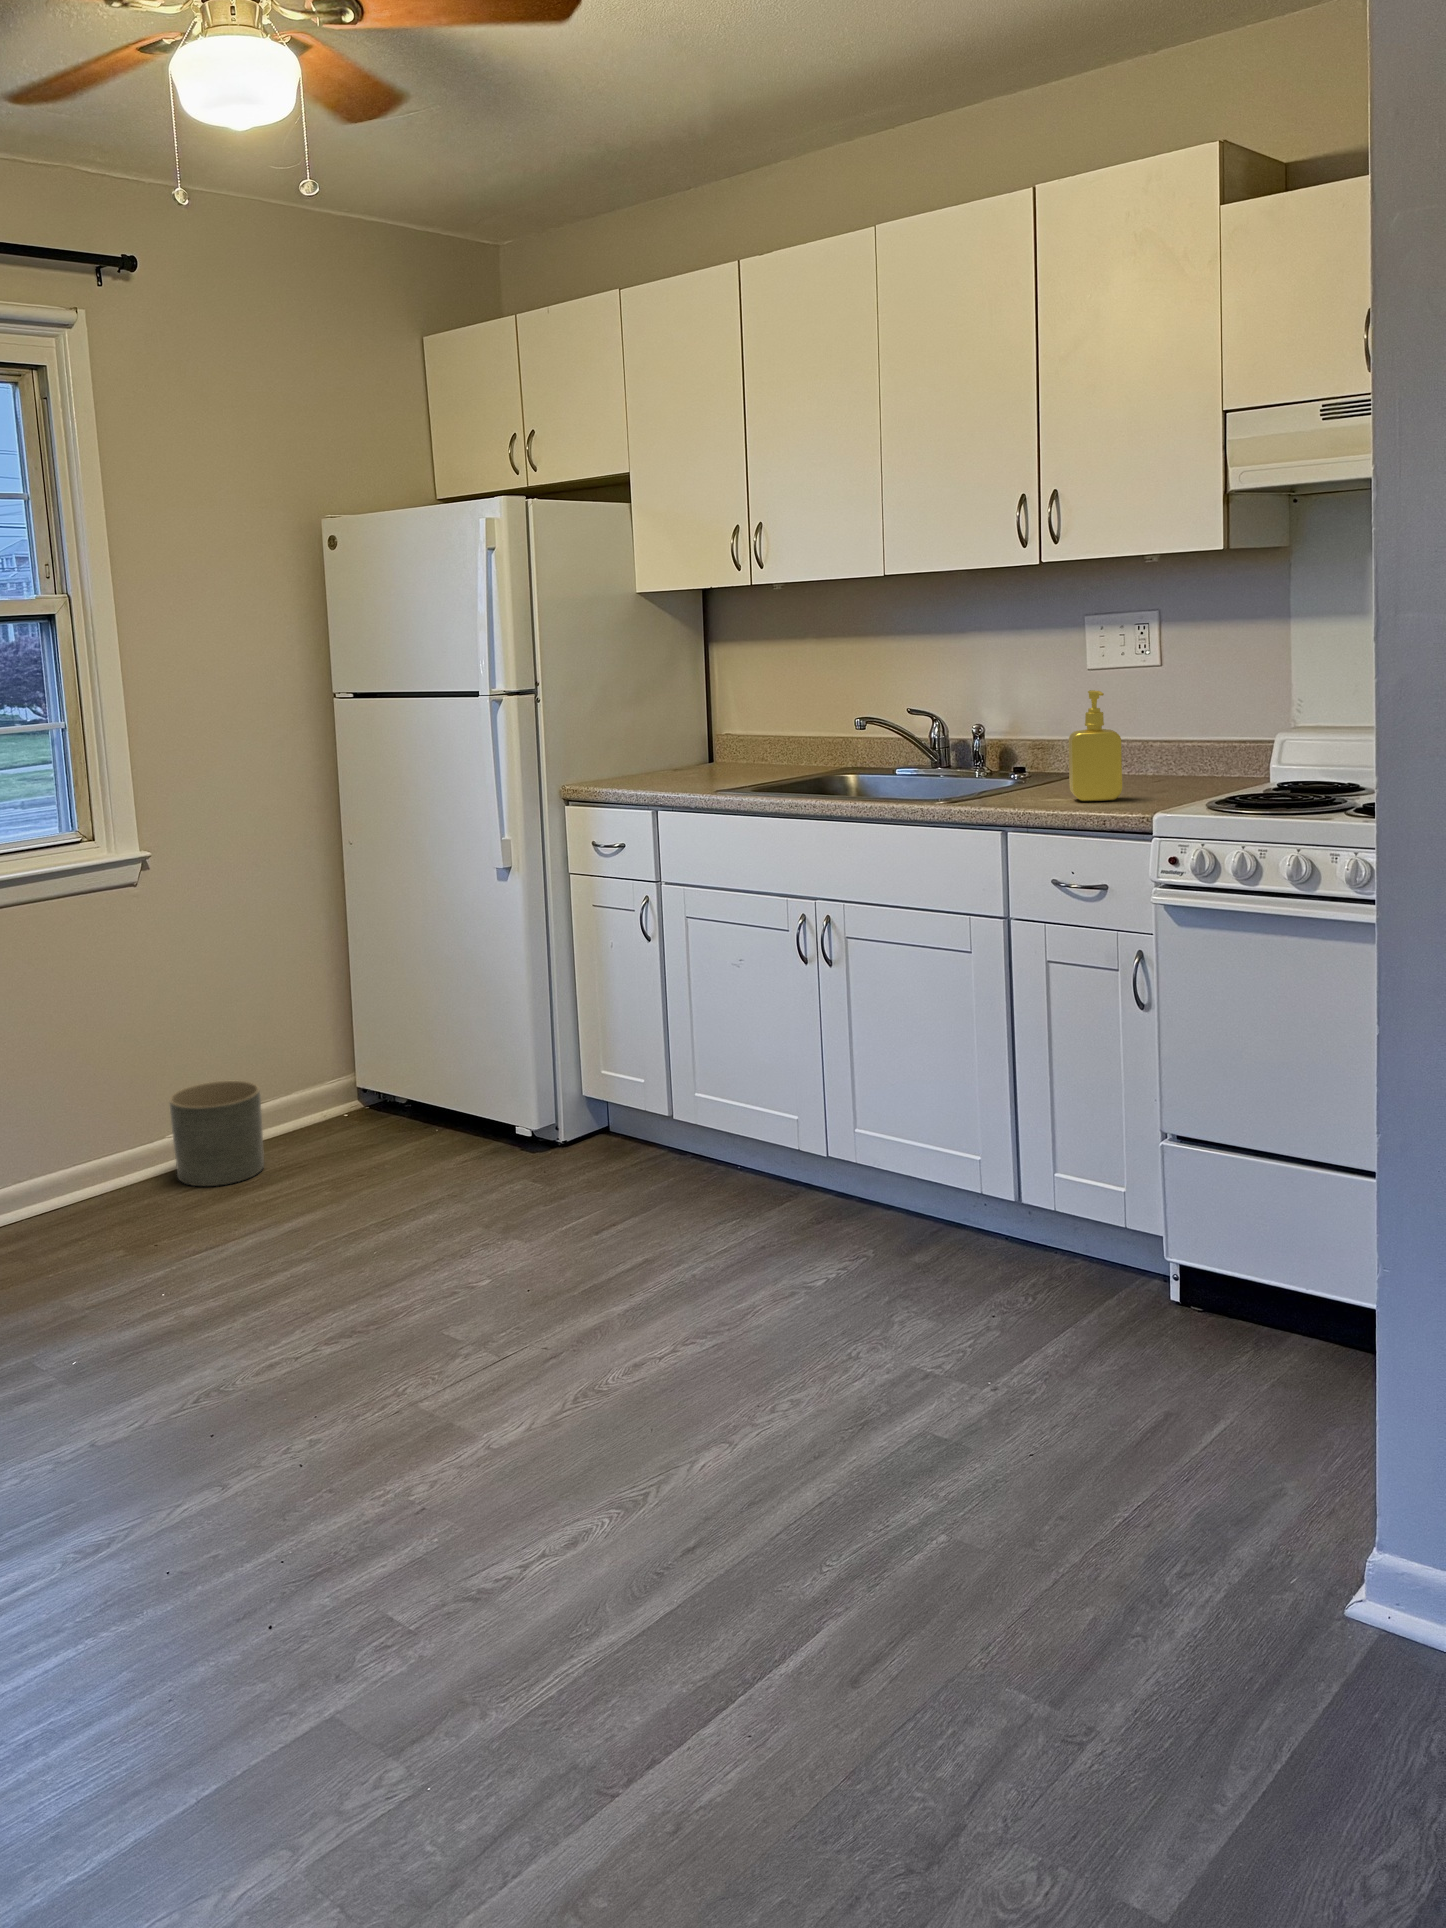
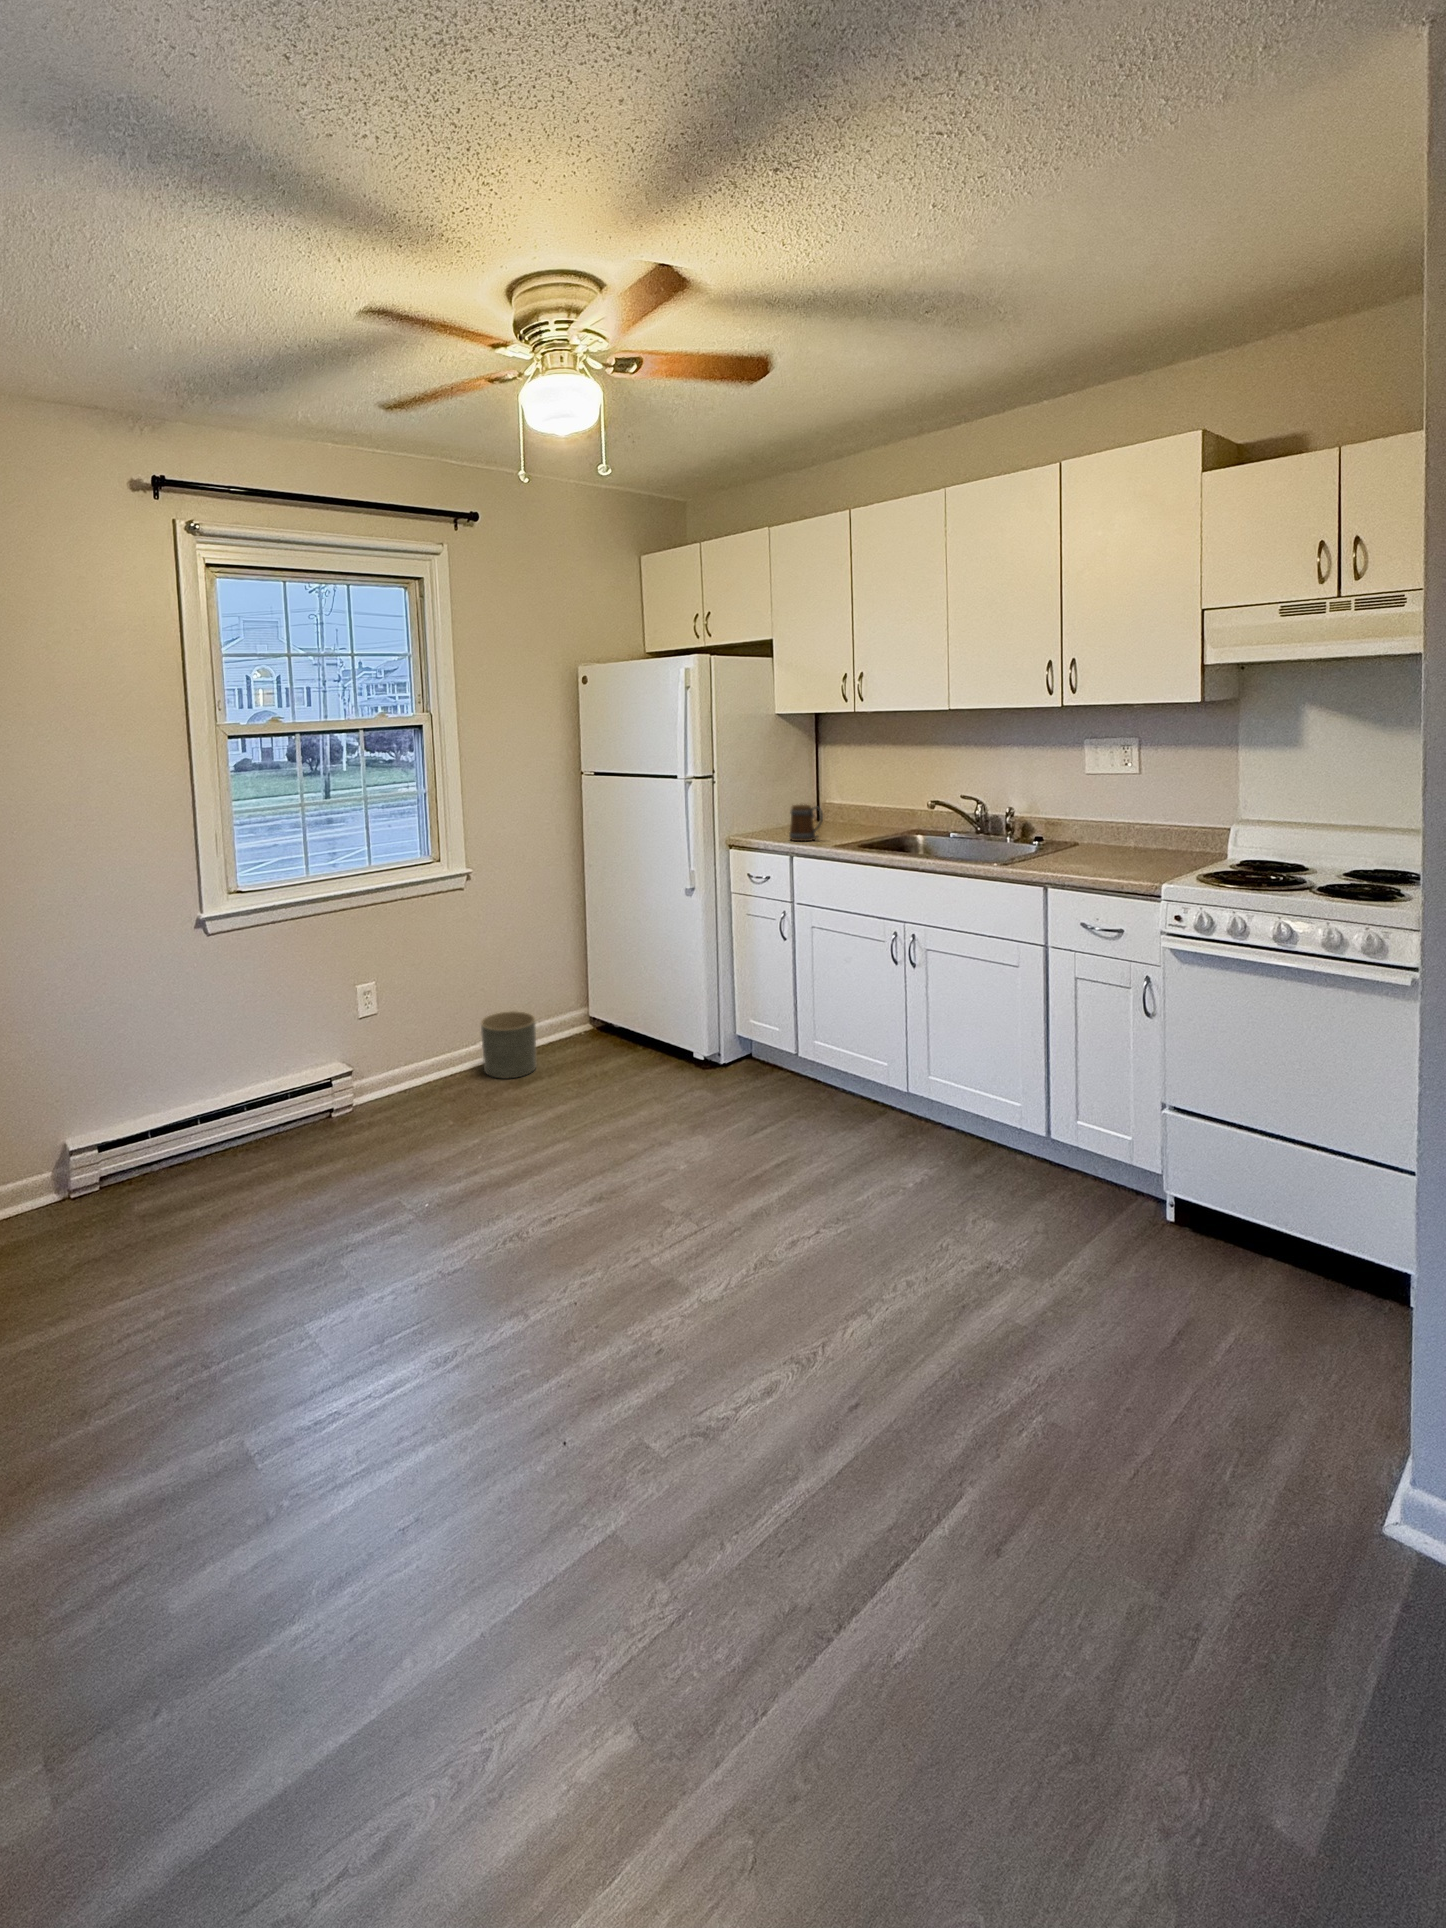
soap dispenser: present [1069,690,1122,801] -> none [1085,794,1125,868]
mug: none [657,729,707,786] -> present [789,805,823,841]

